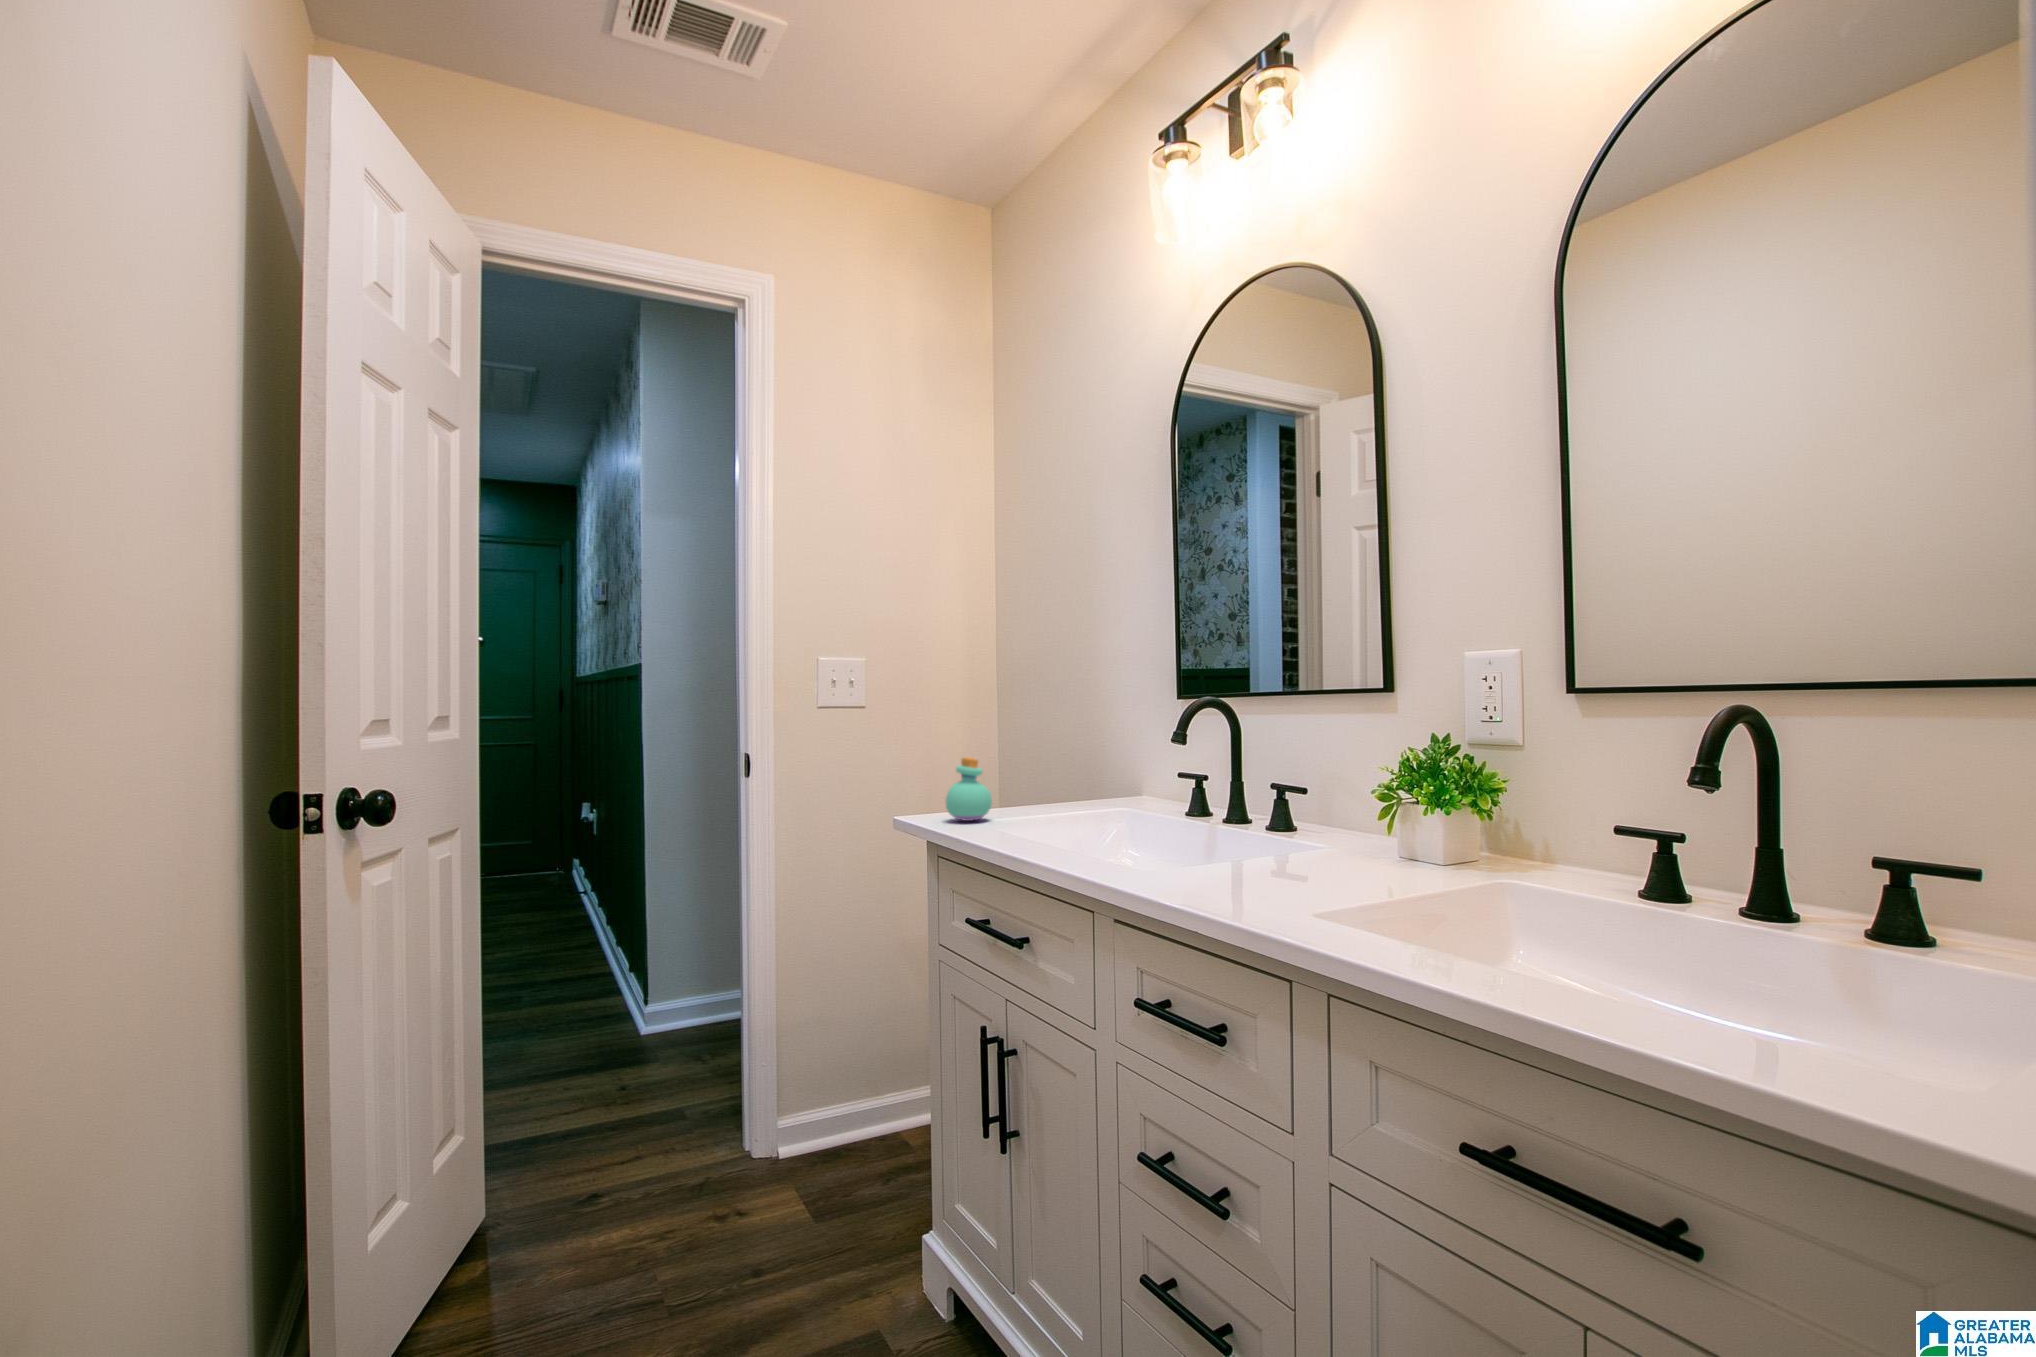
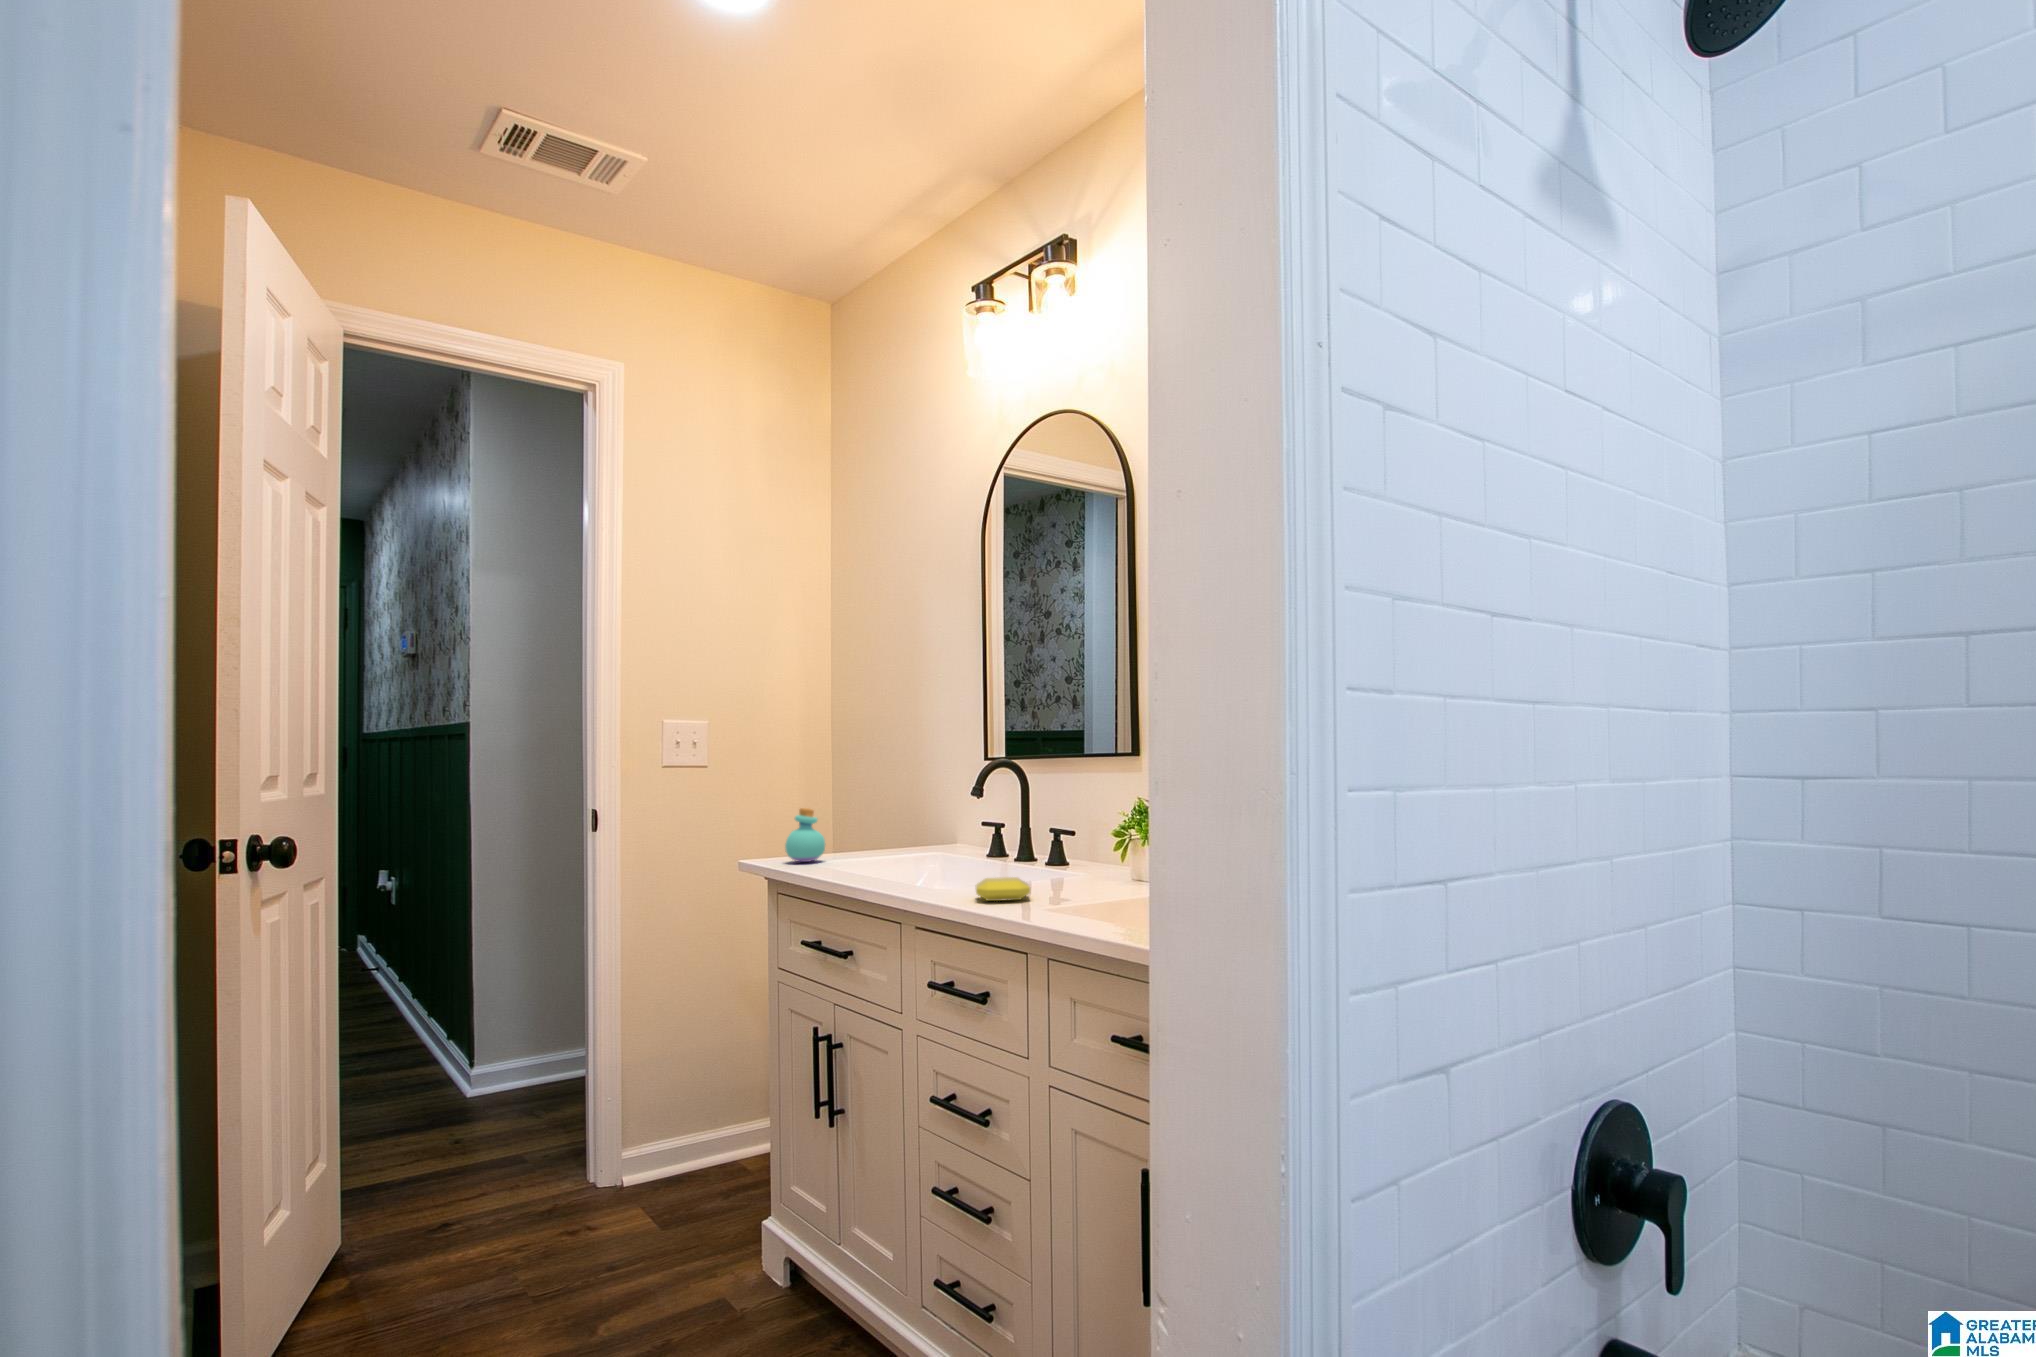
soap bar: none [1199,859,1281,894] -> present [975,877,1030,901]

